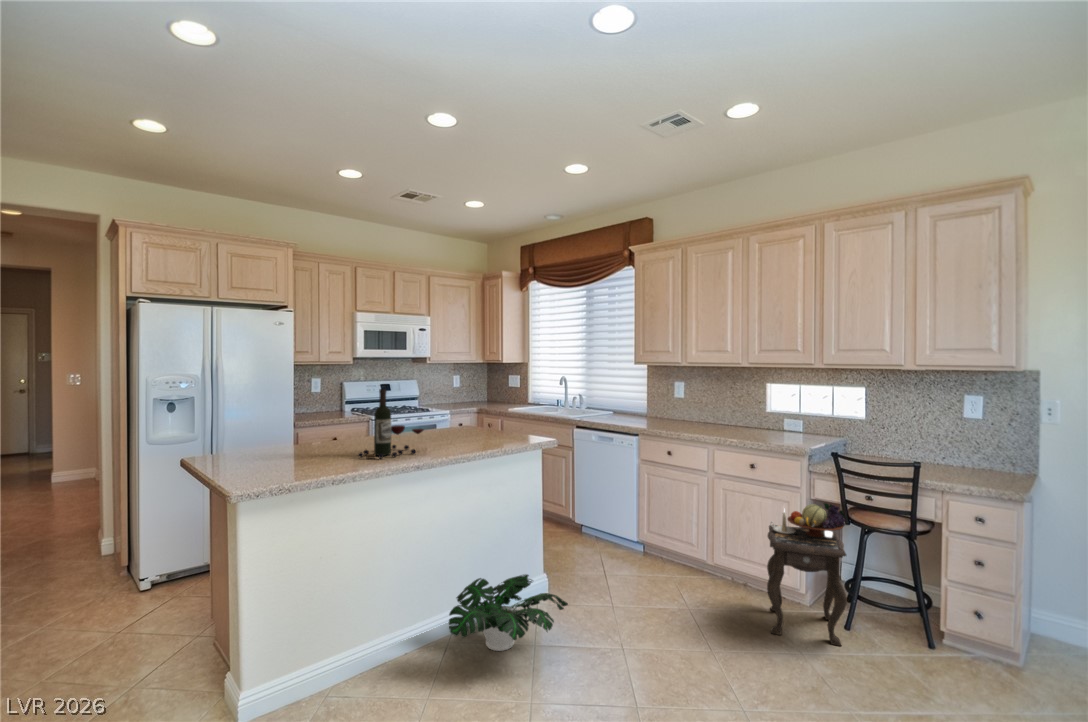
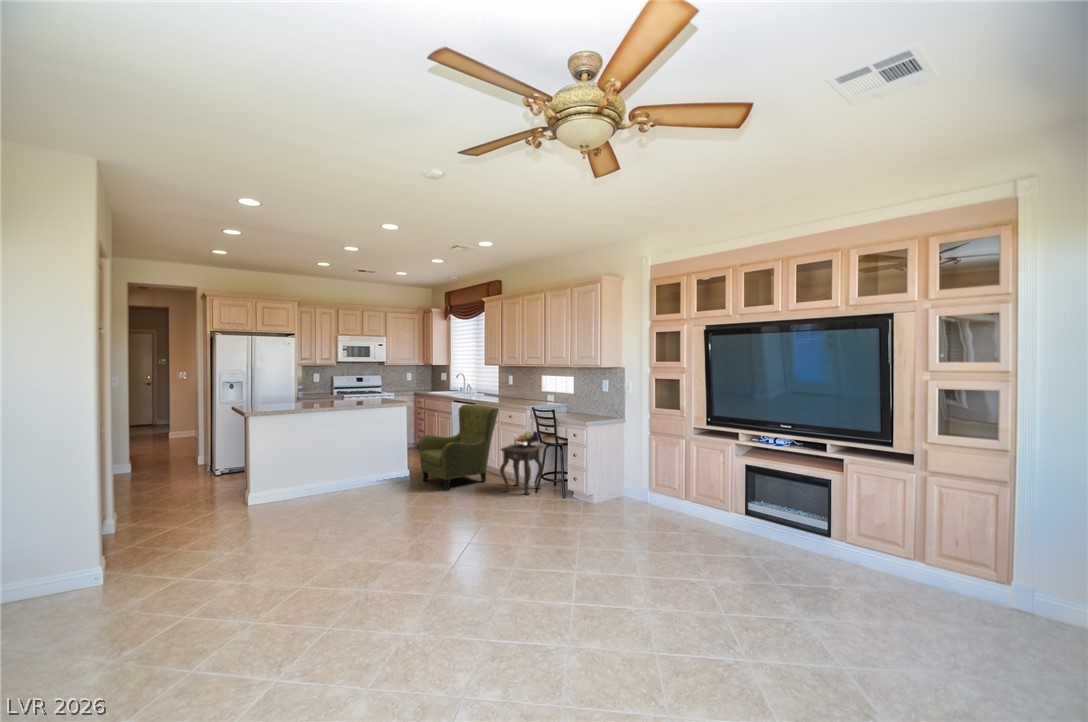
wine bottle: present [358,389,423,459] -> none [312,376,347,408]
armchair: none [565,440,723,633] -> present [419,404,499,490]
potted plant: present [449,574,568,651] -> none [342,464,403,494]

